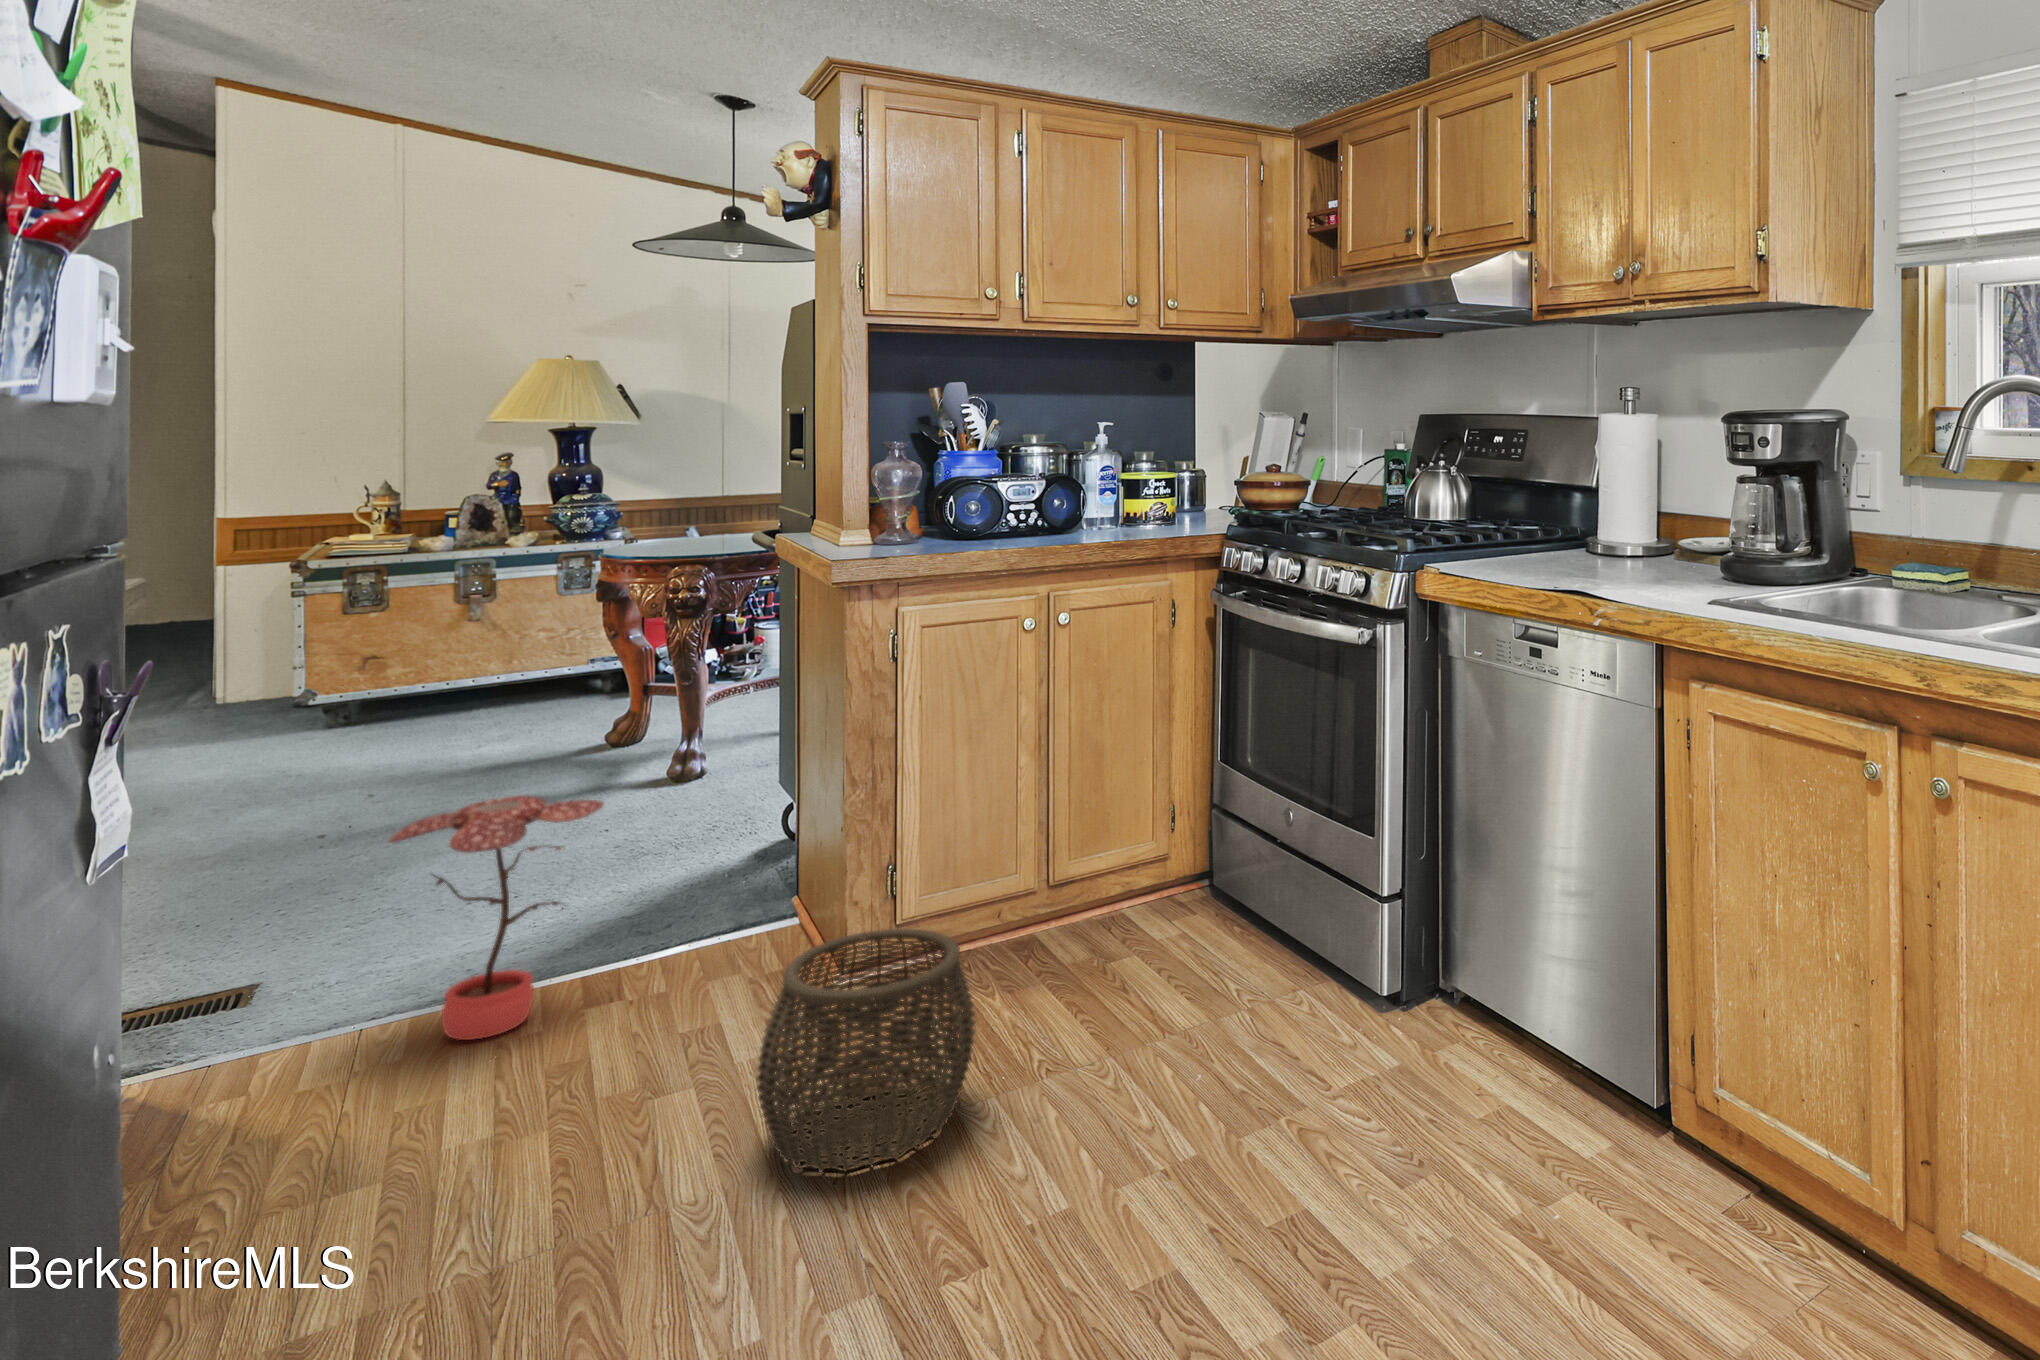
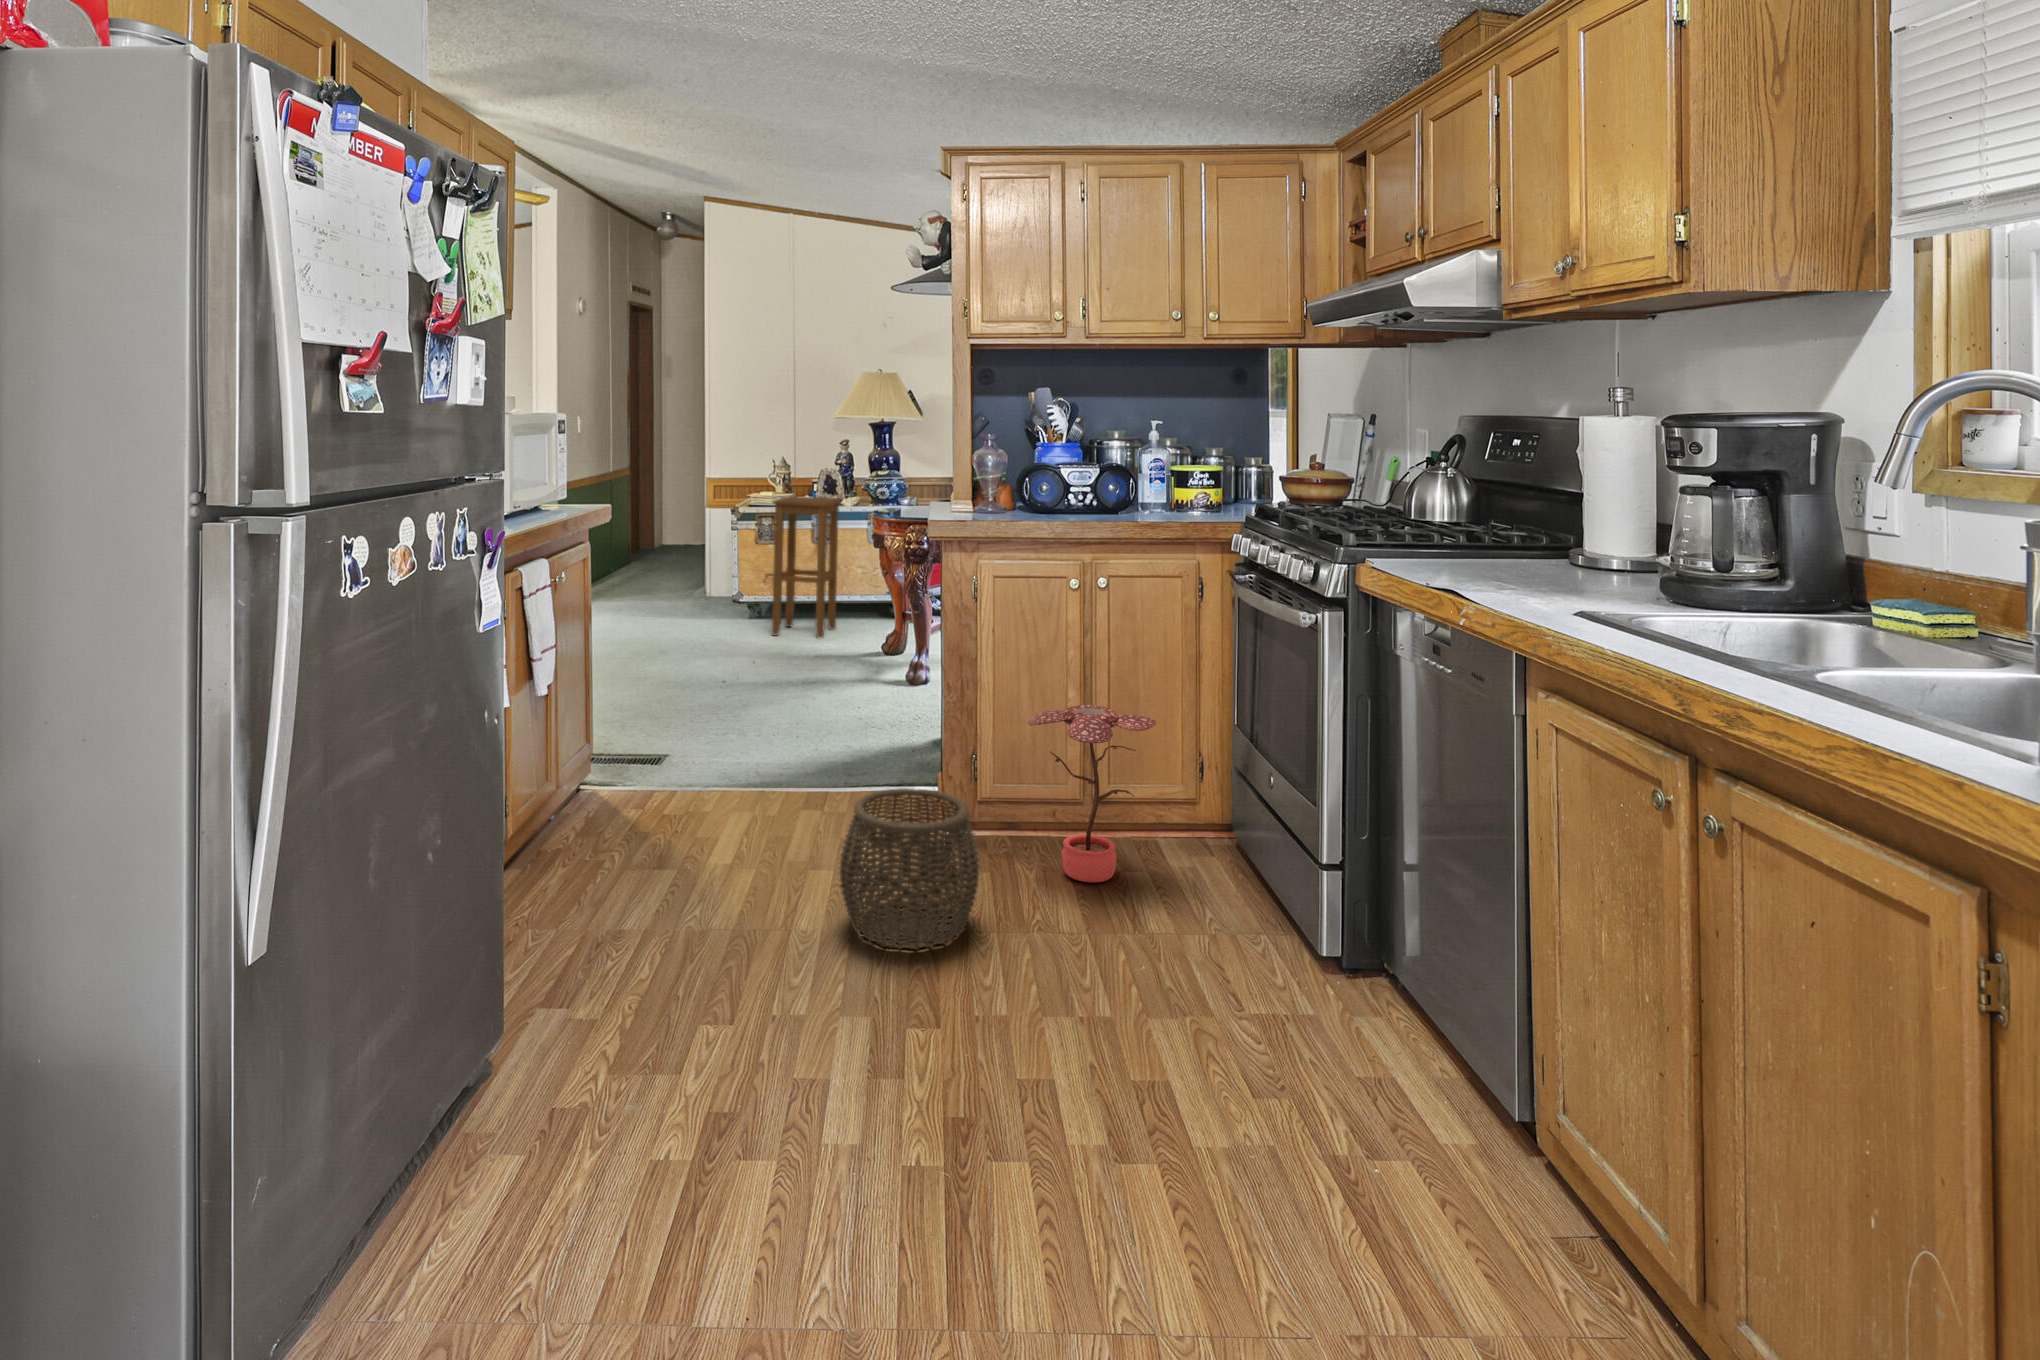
stool: none [383,536,517,749] -> present [772,496,842,638]
potted plant: present [390,796,603,1040] -> present [1028,705,1156,883]

